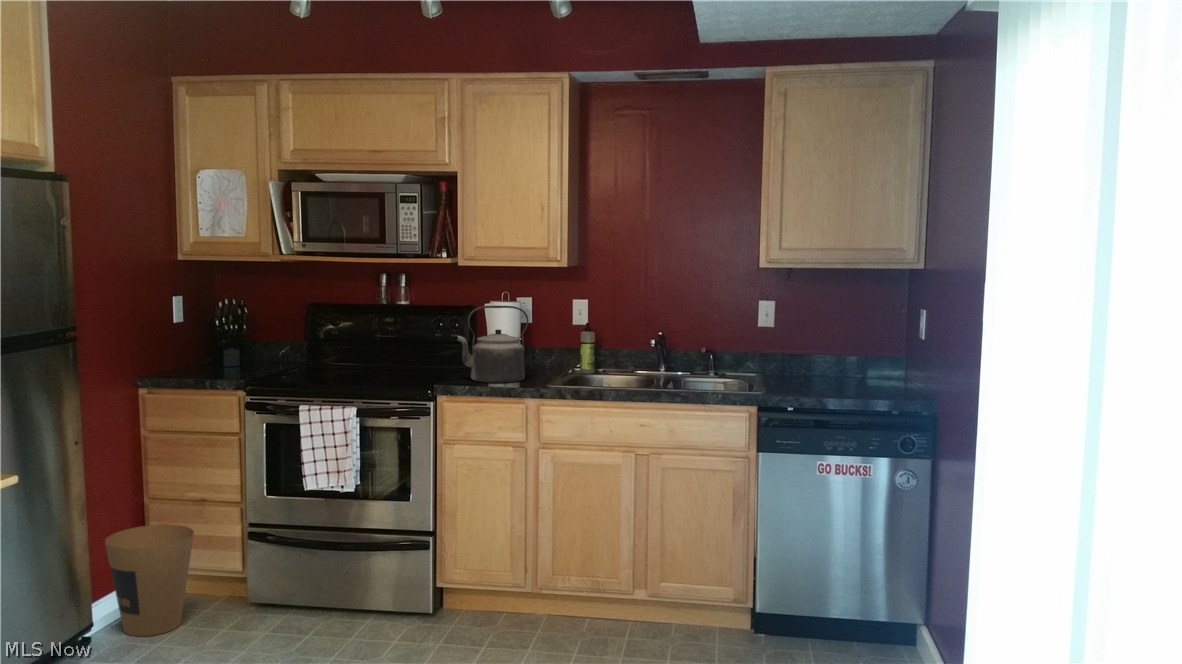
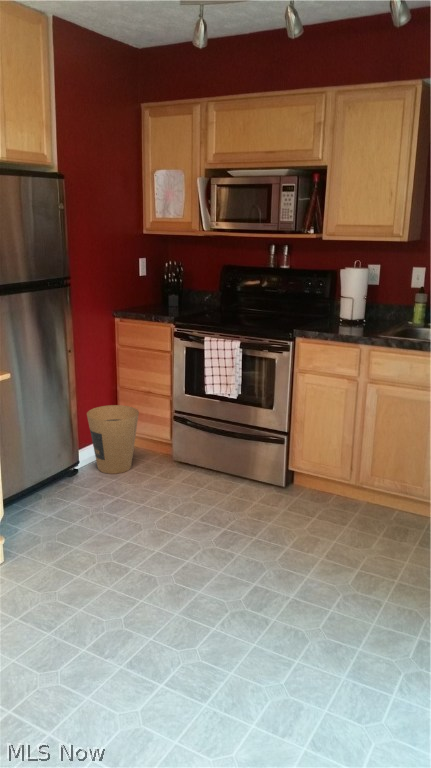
kettle: present [457,306,528,383] -> none [316,271,371,330]

